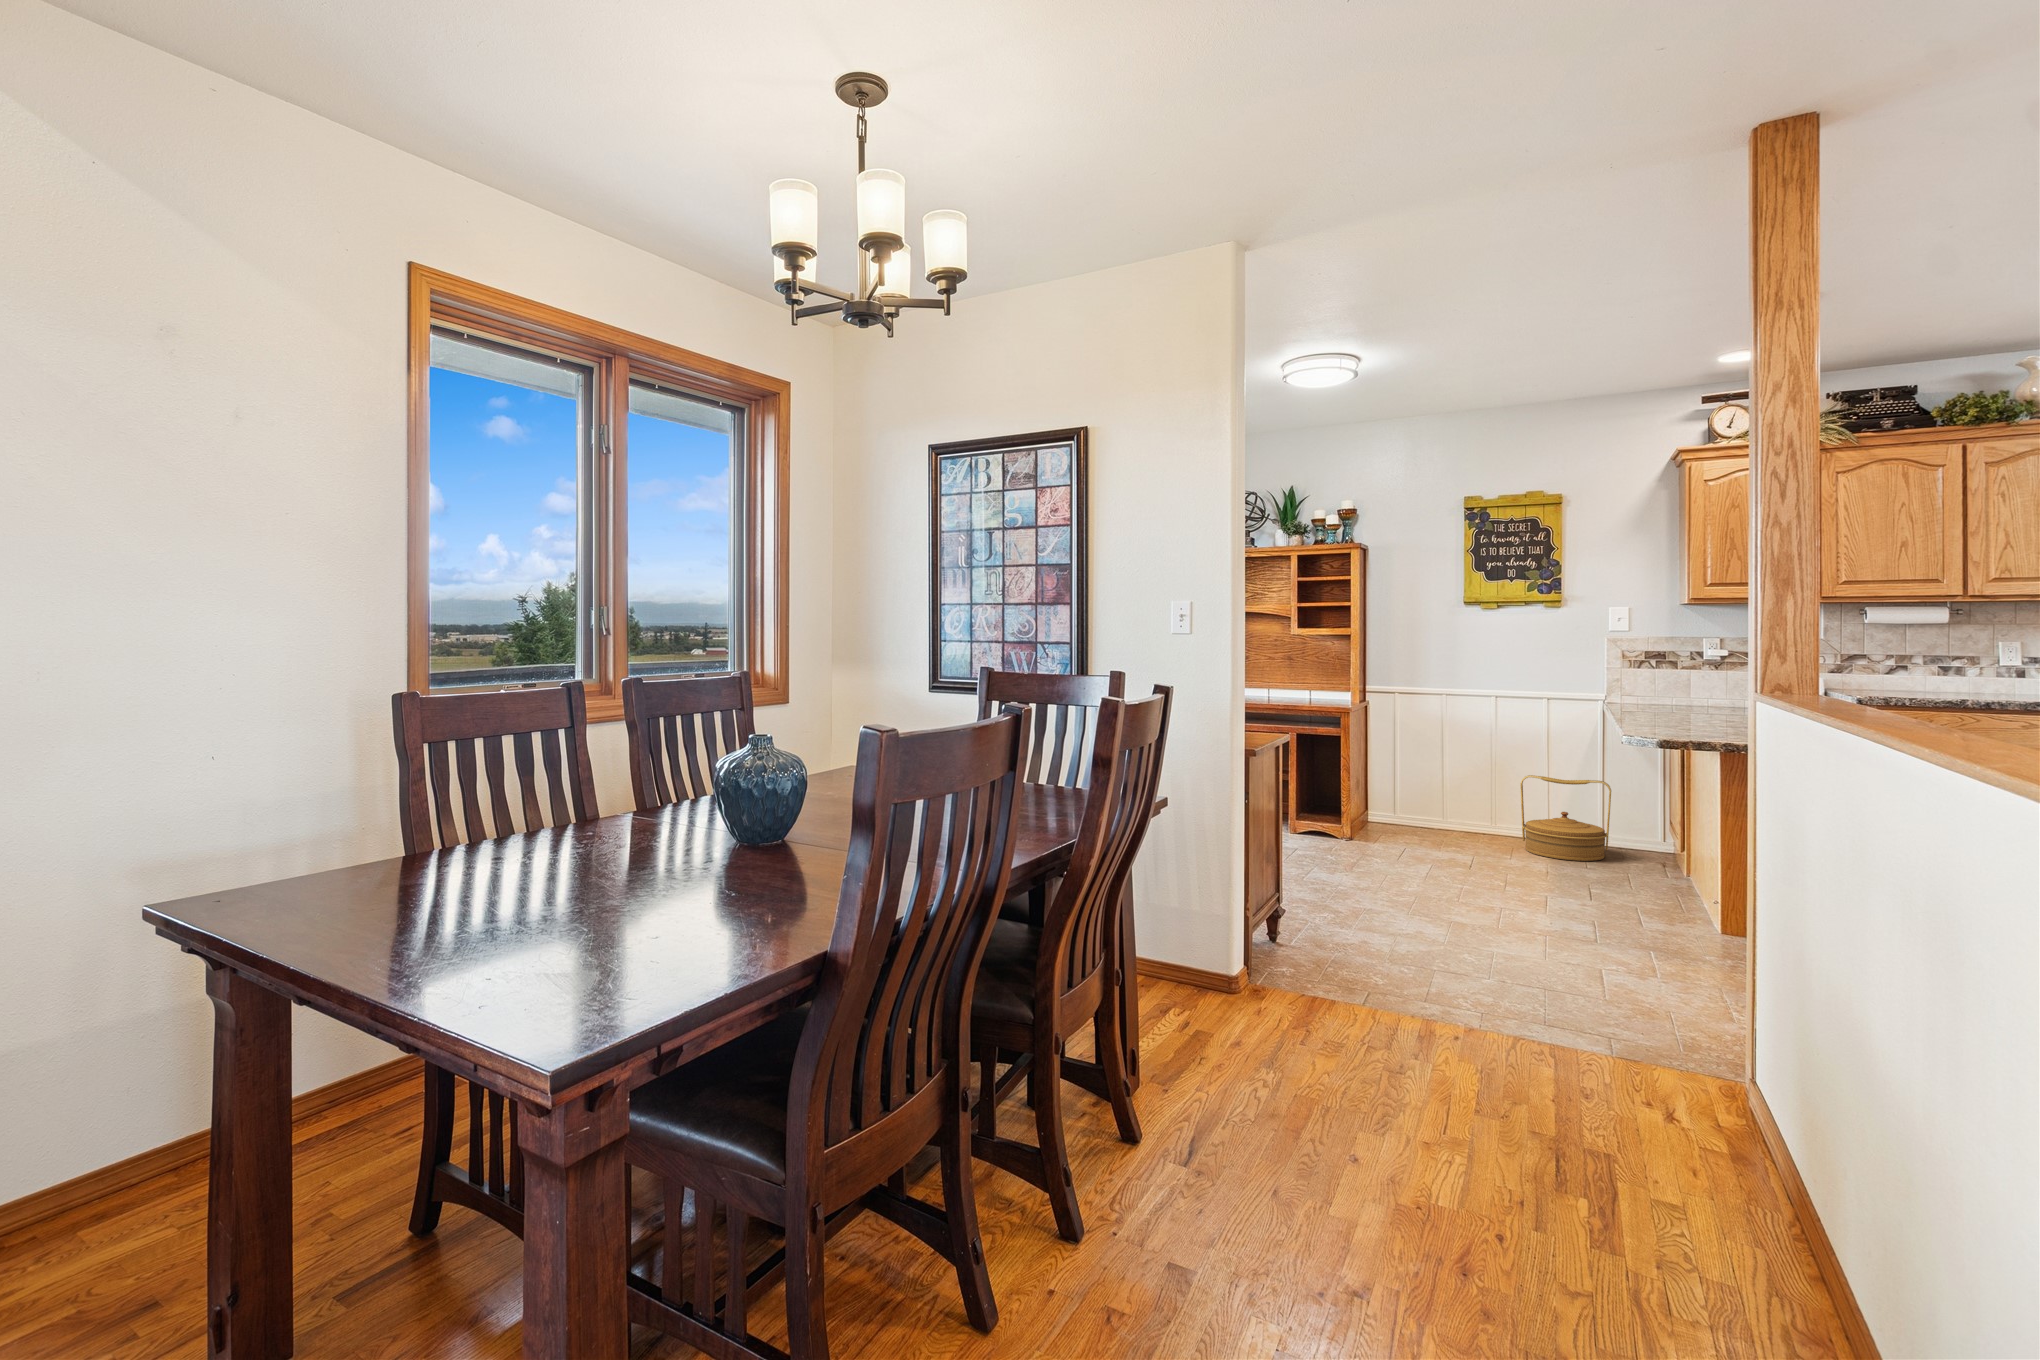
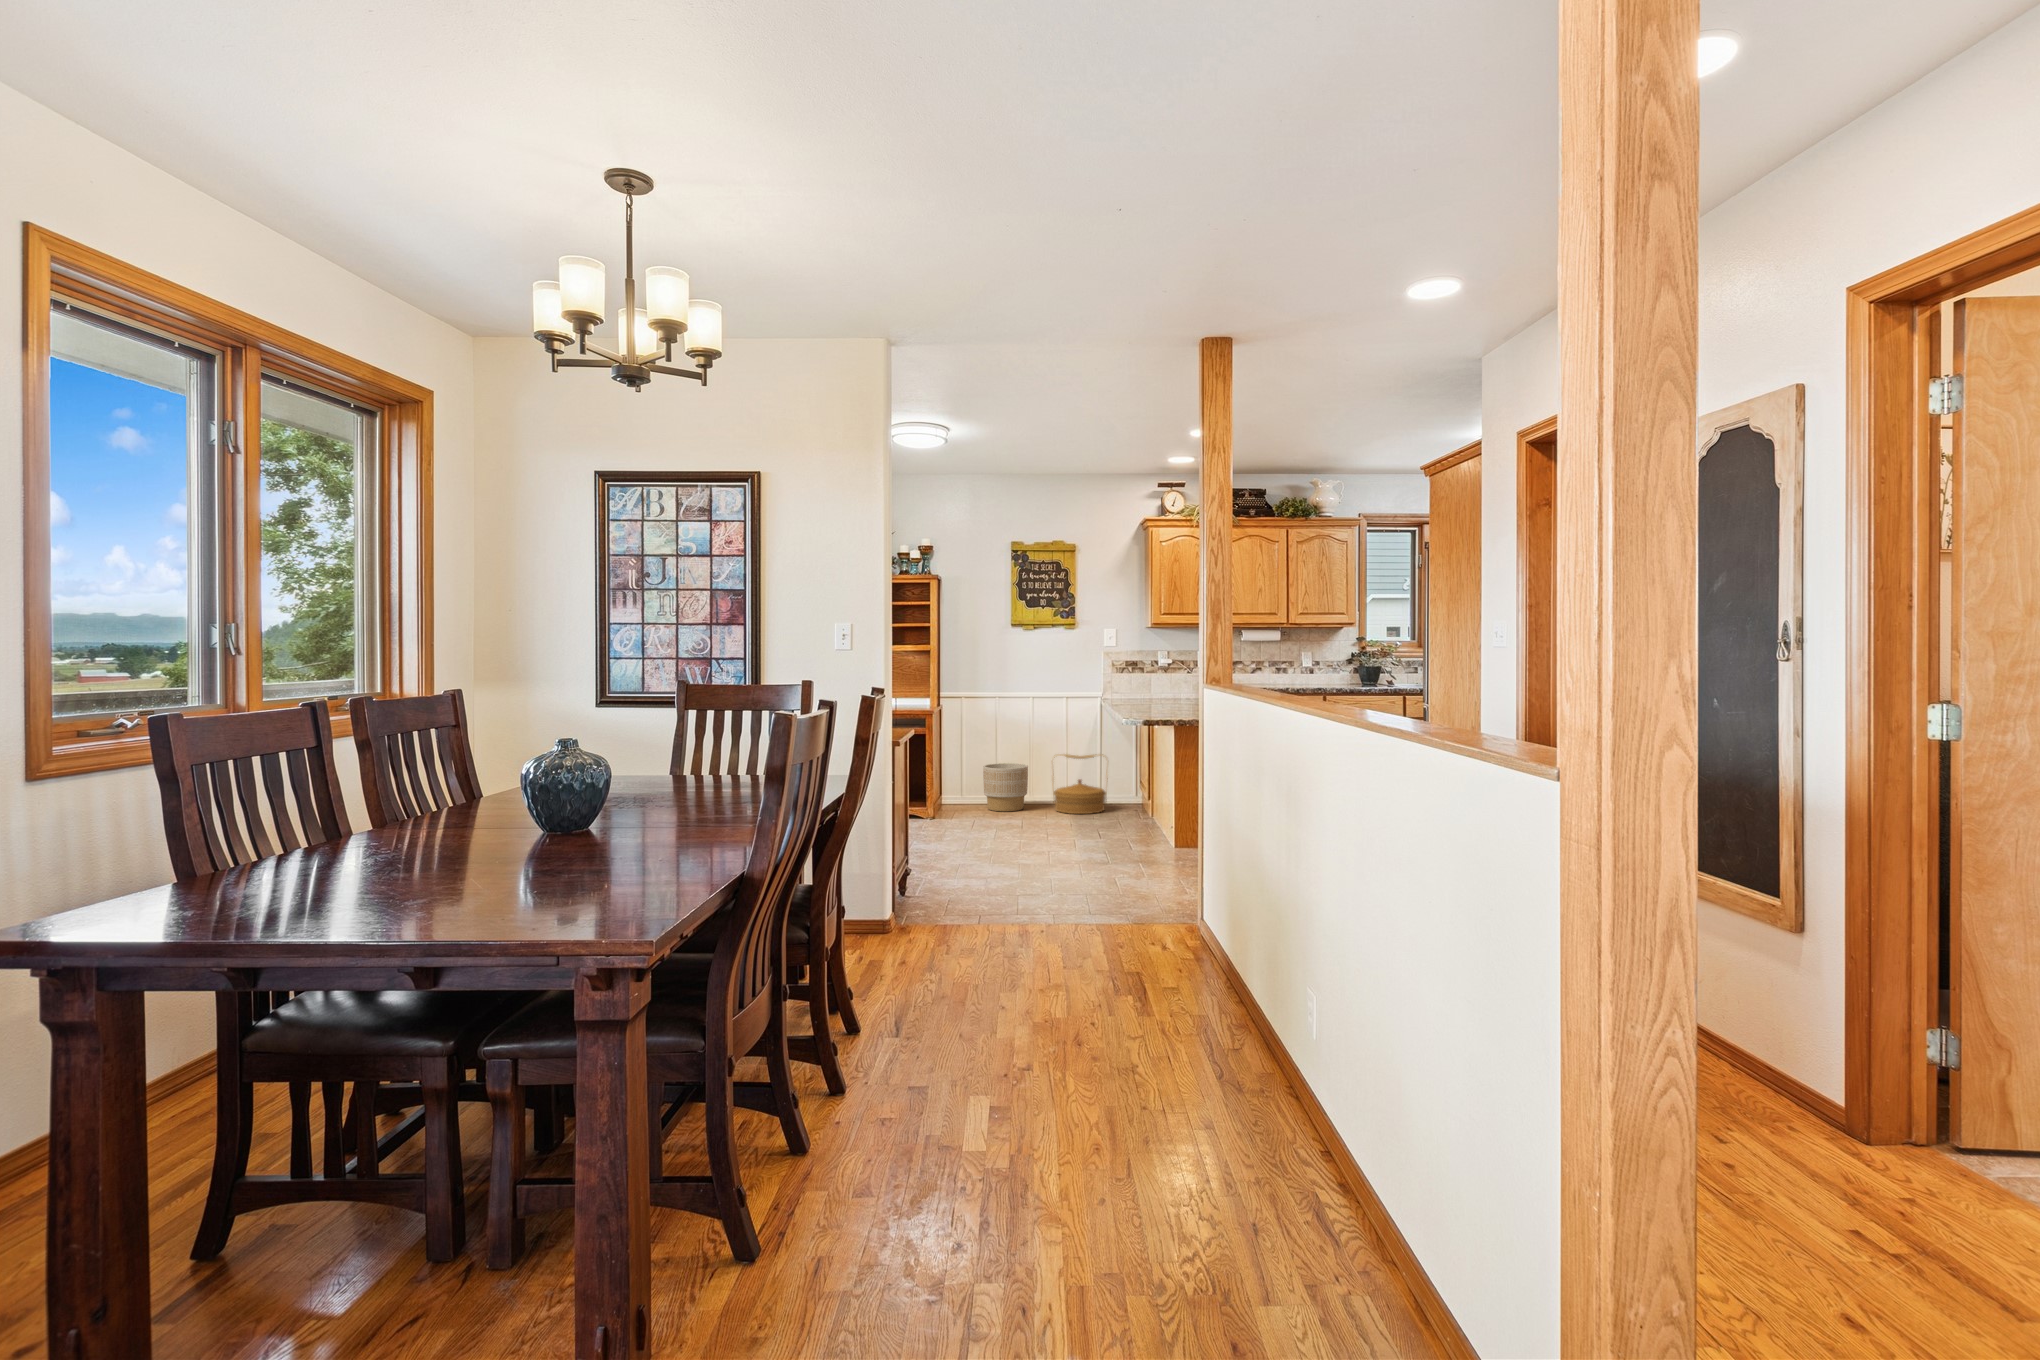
planter: none [1421,780,1485,844] -> present [983,763,1028,811]

